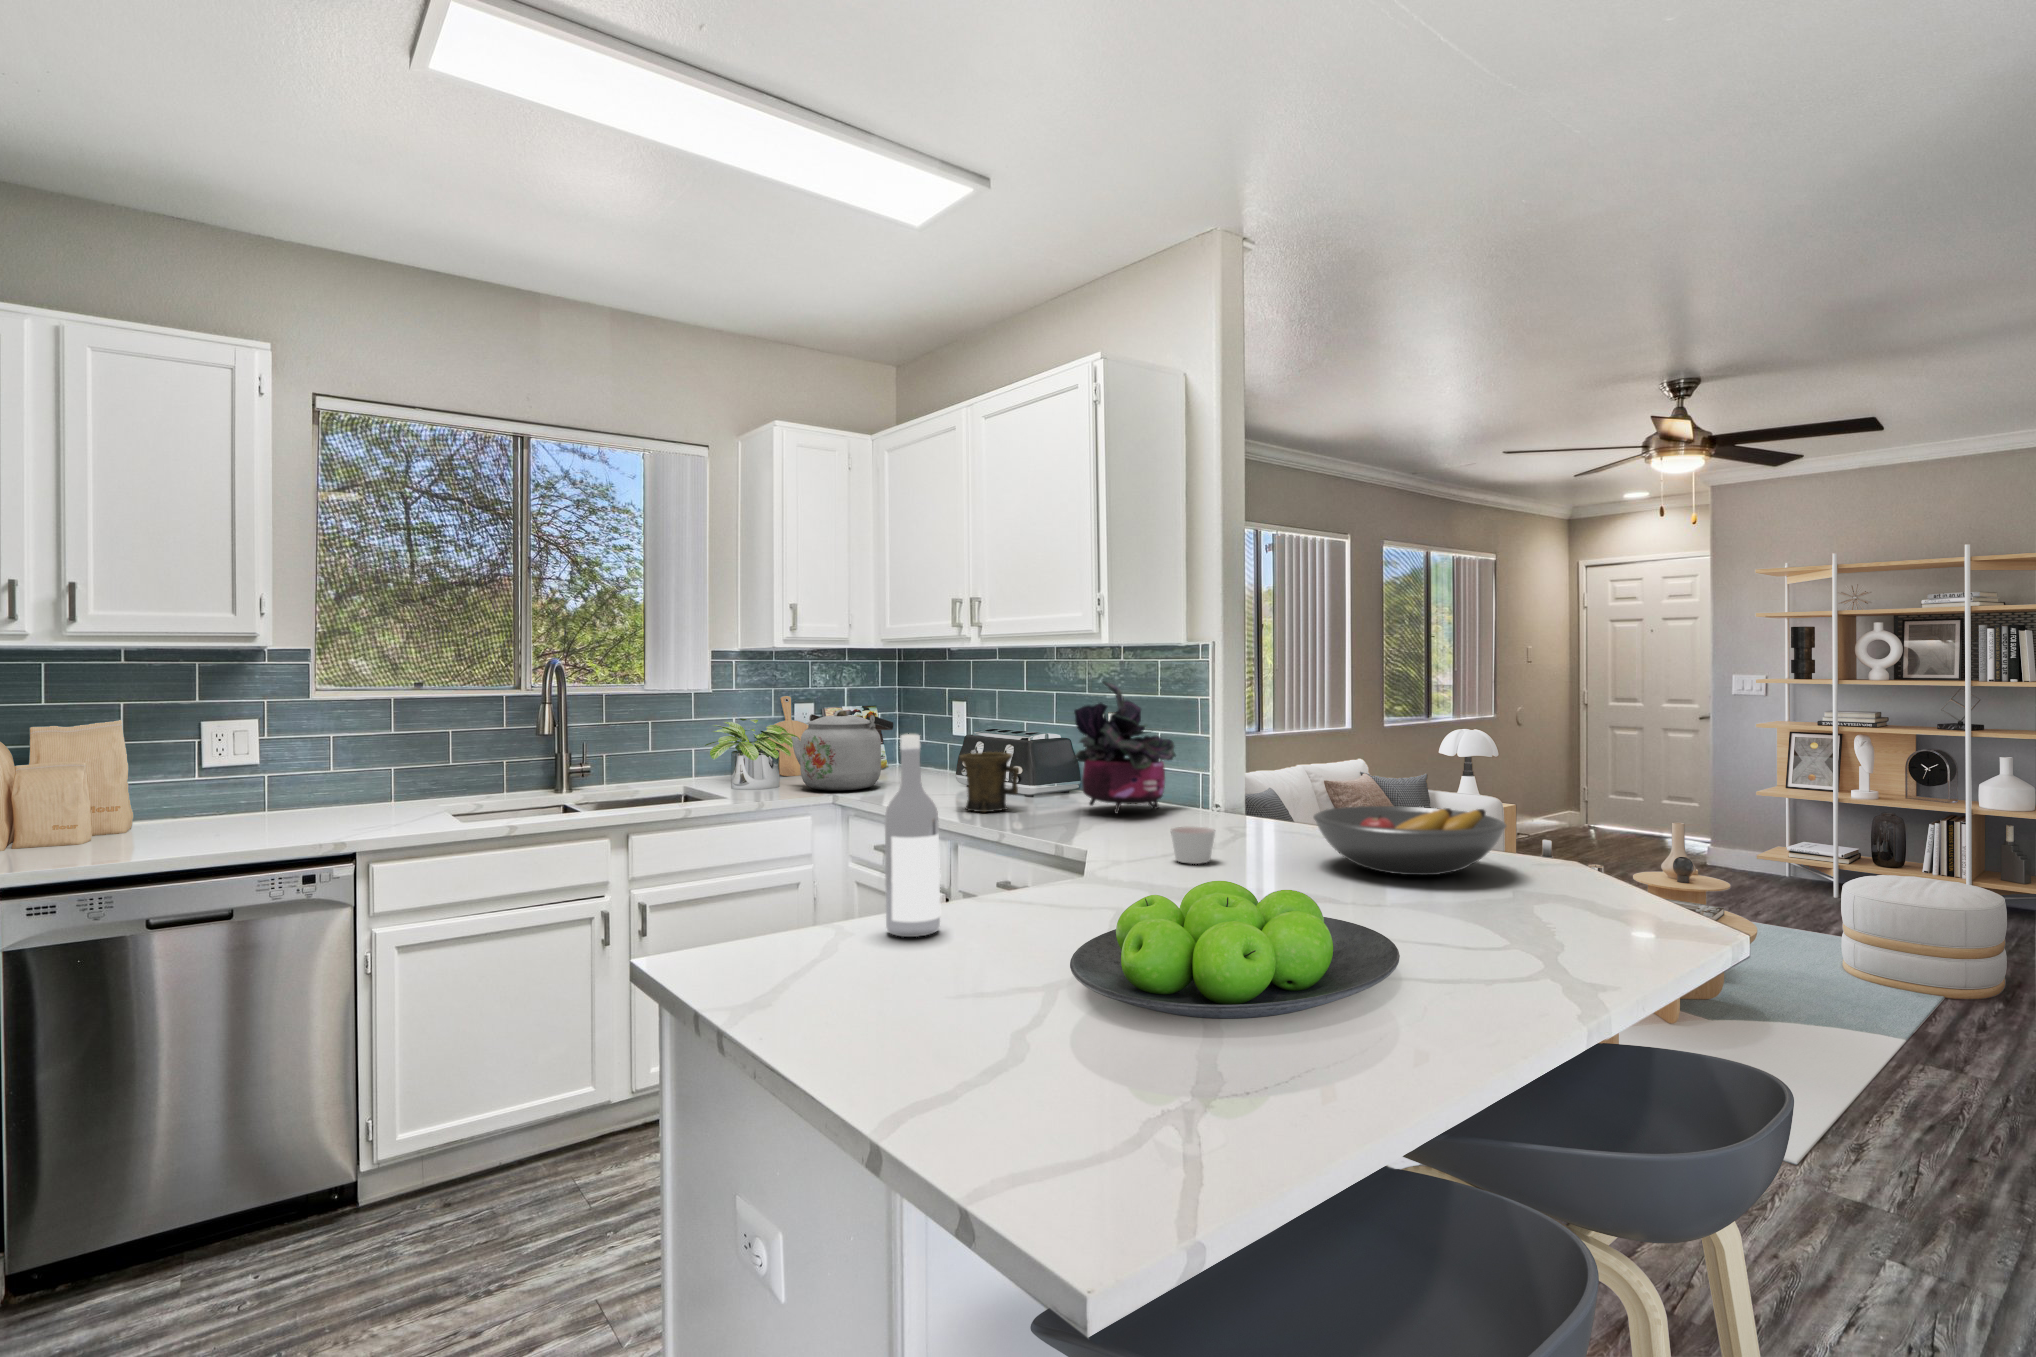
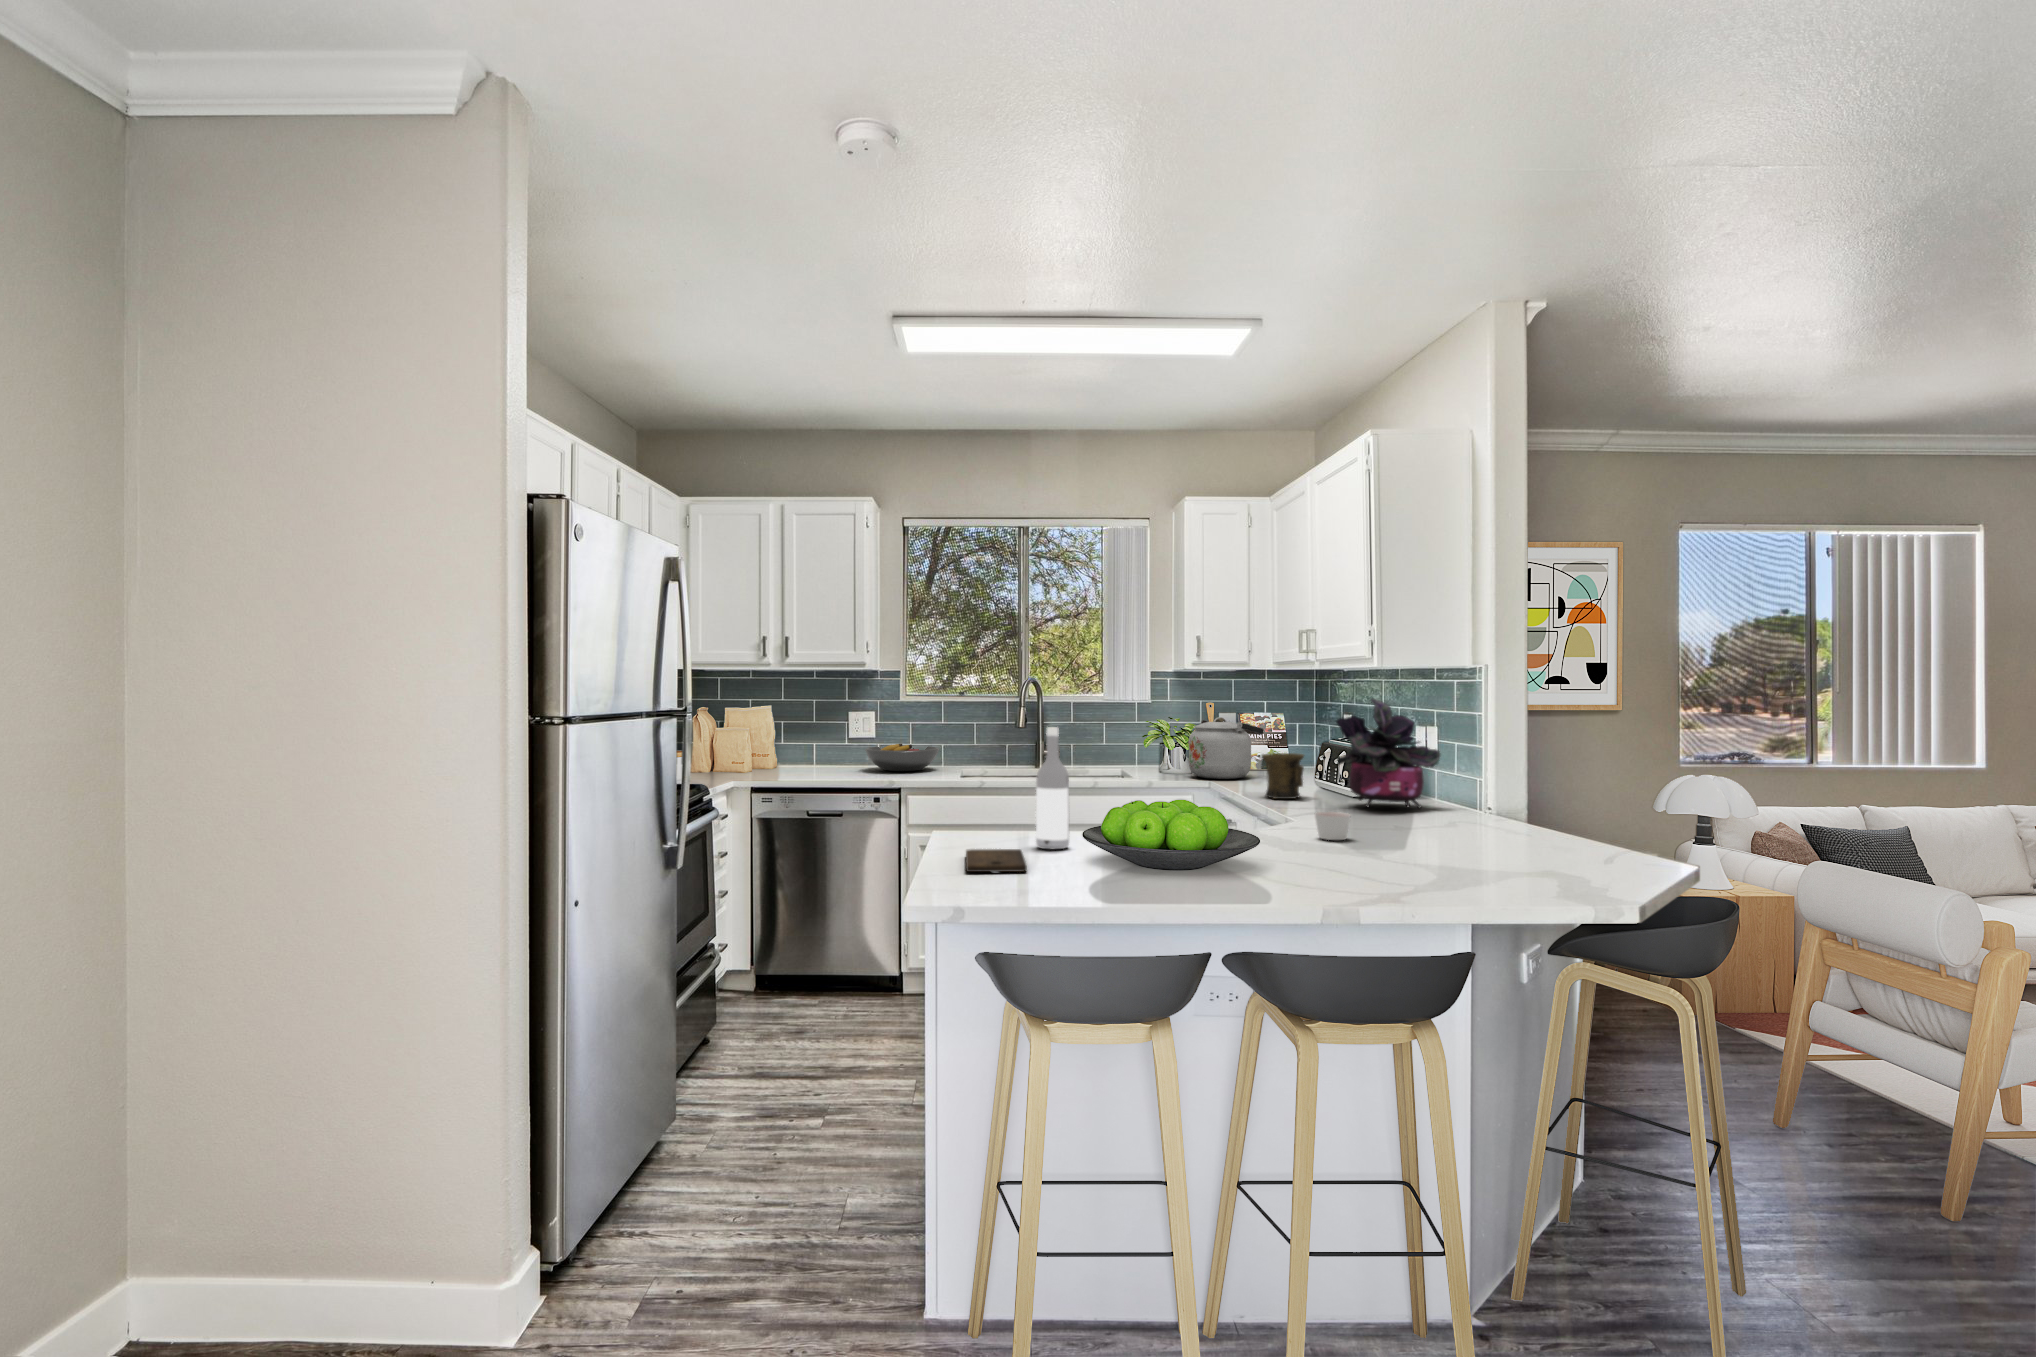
fruit bowl: present [1314,806,1506,875] -> present [865,744,939,771]
cutting board: none [821,946,998,1012] -> present [966,849,1027,872]

